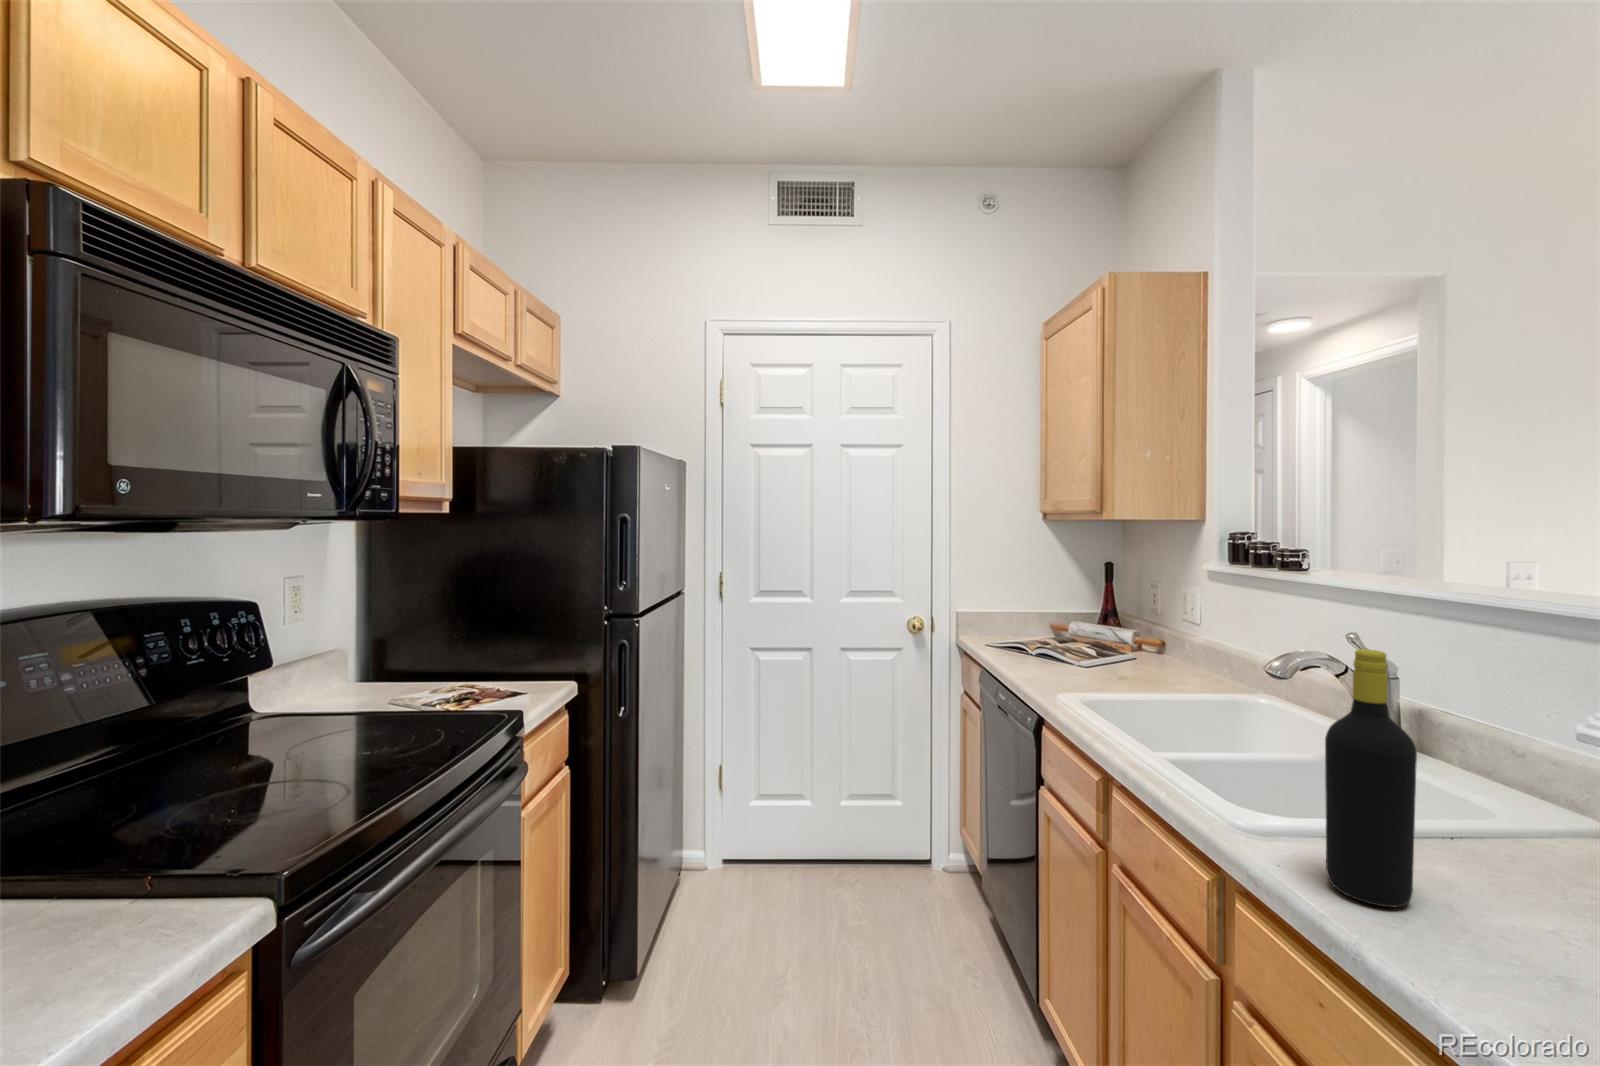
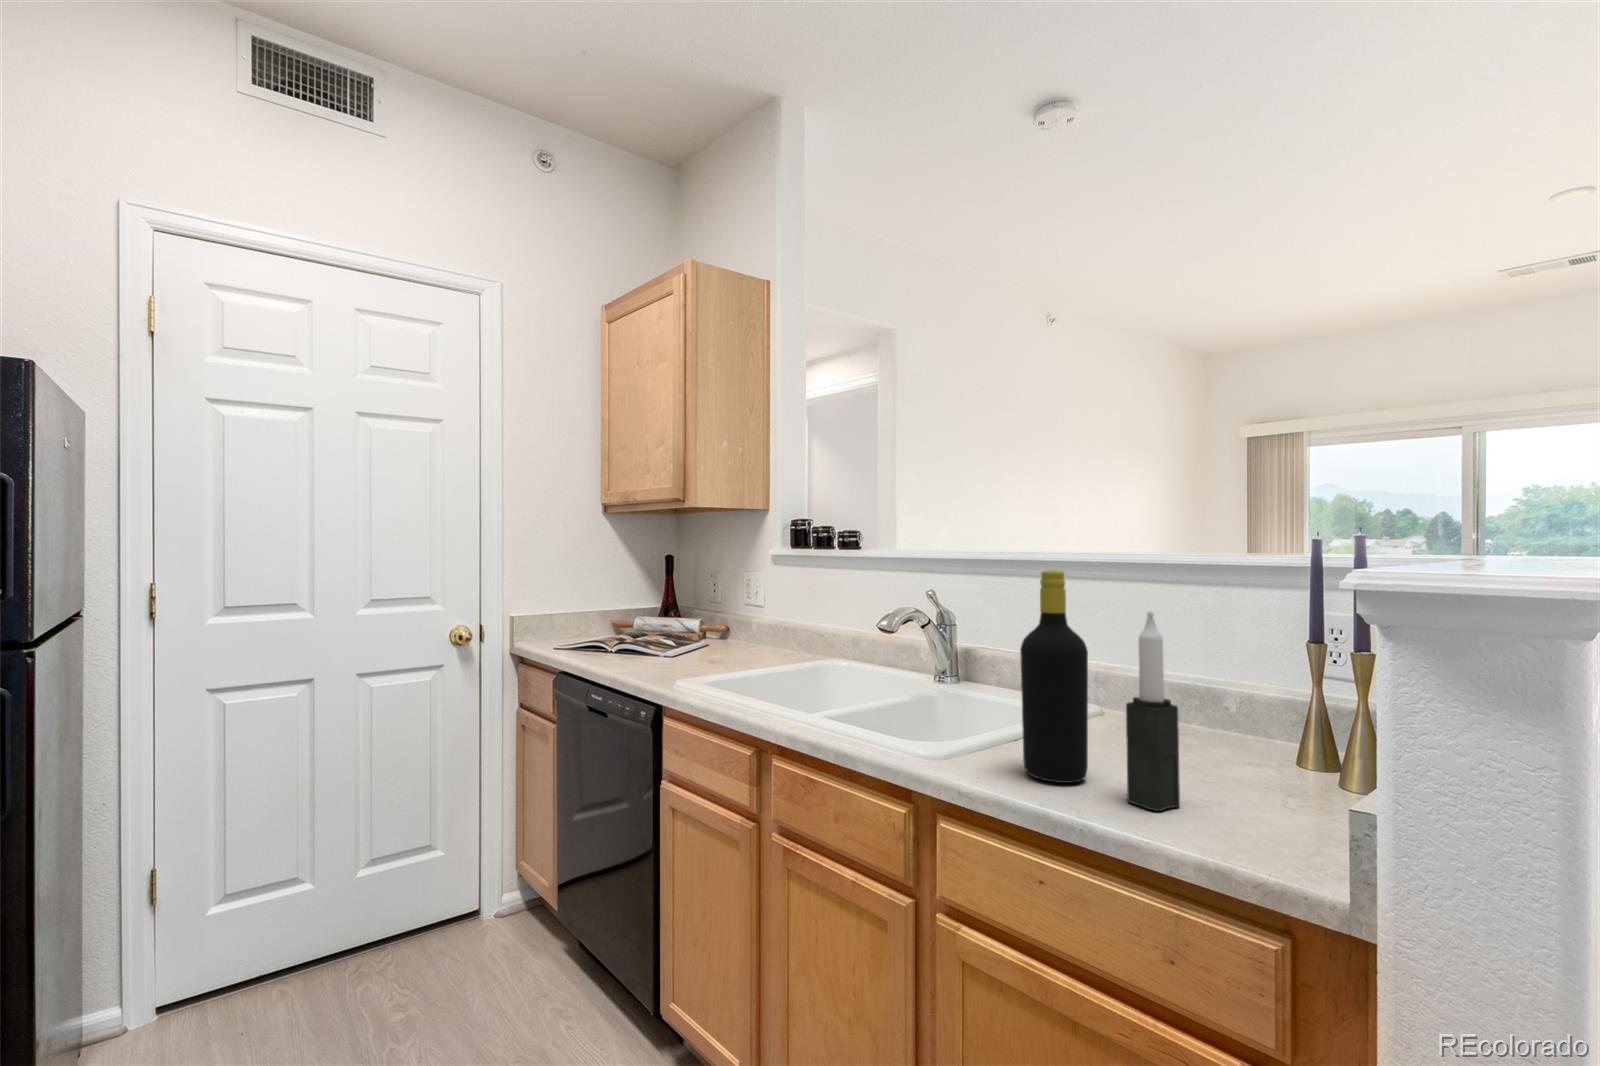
candle: none [1429,722,1508,978] -> present [1126,611,1180,811]

